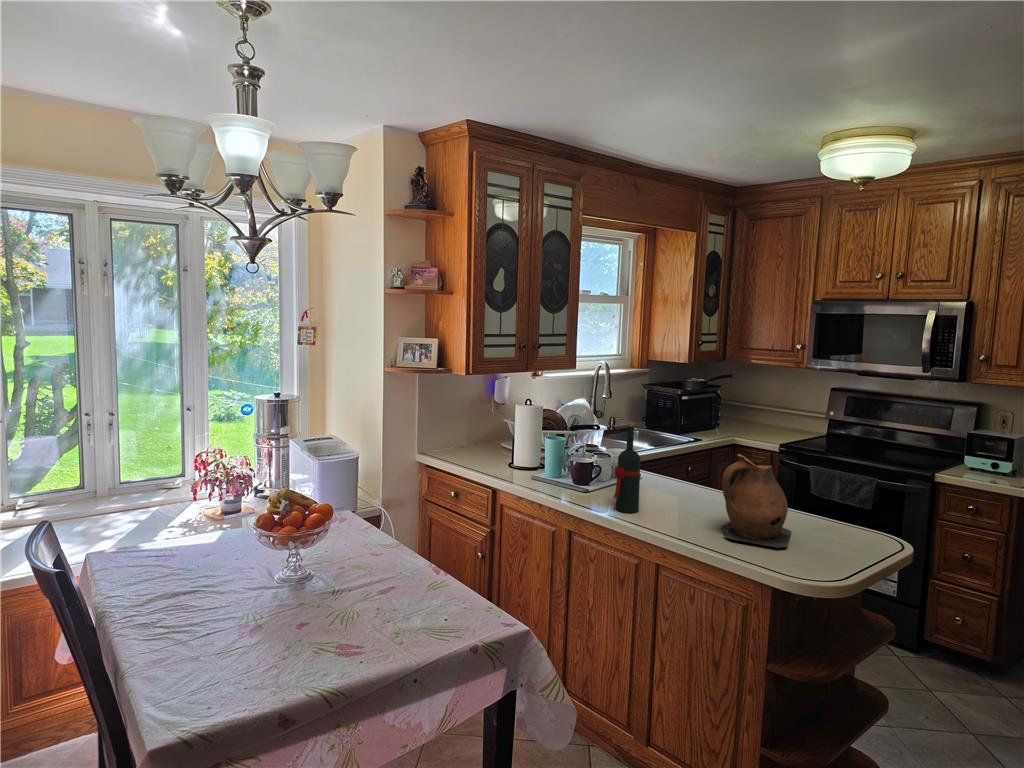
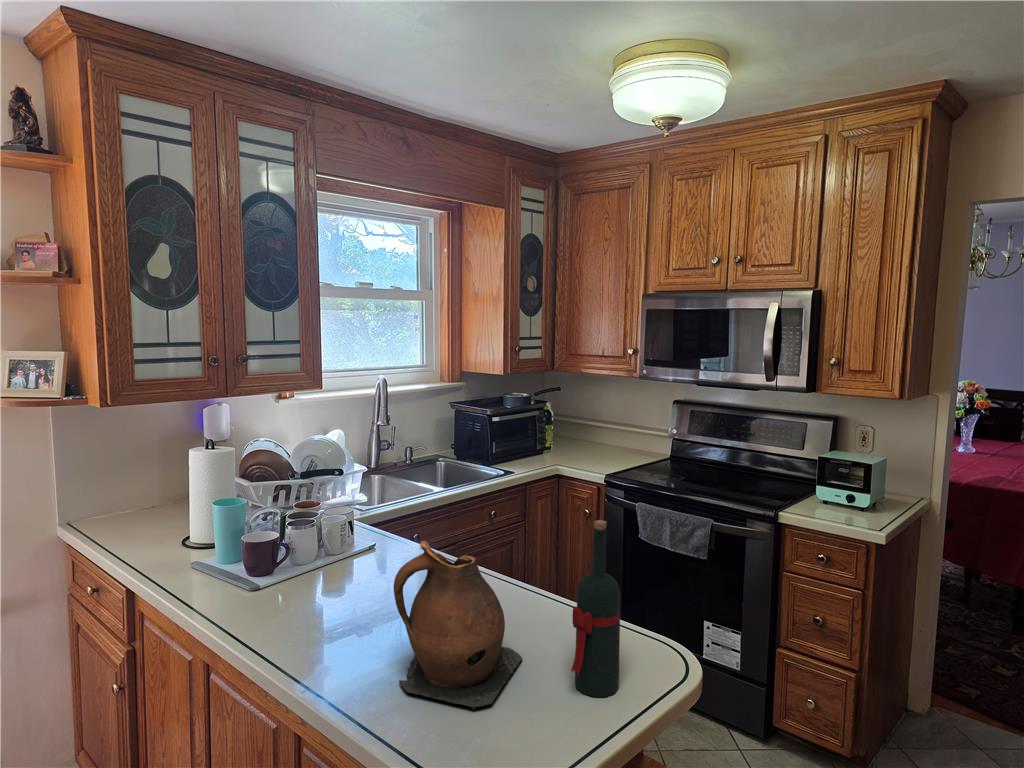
wine bottle: present [613,422,640,513] -> present [571,520,621,697]

